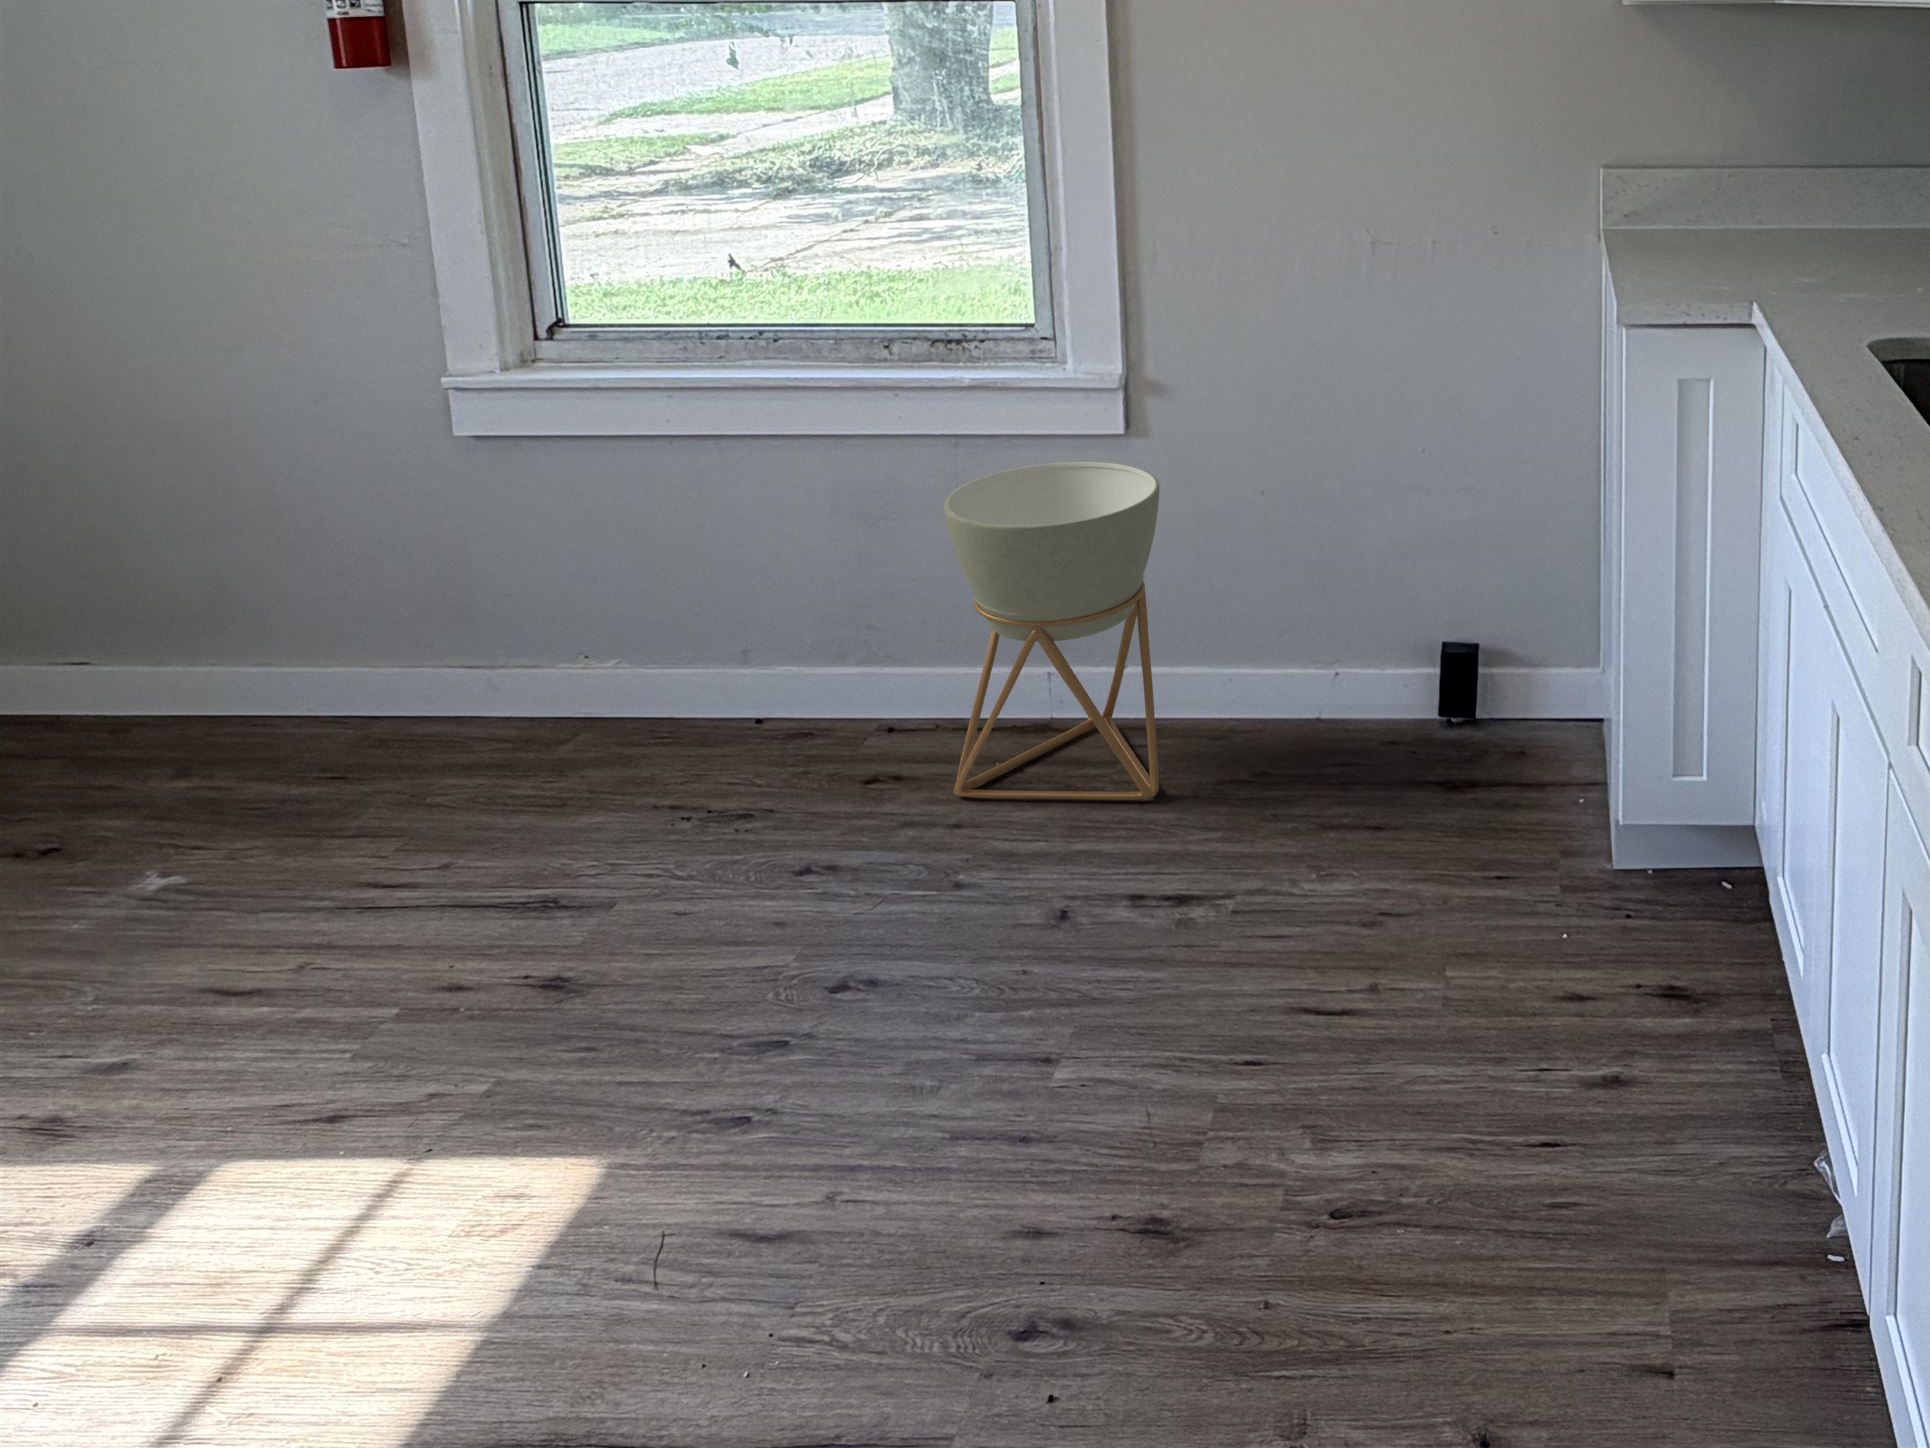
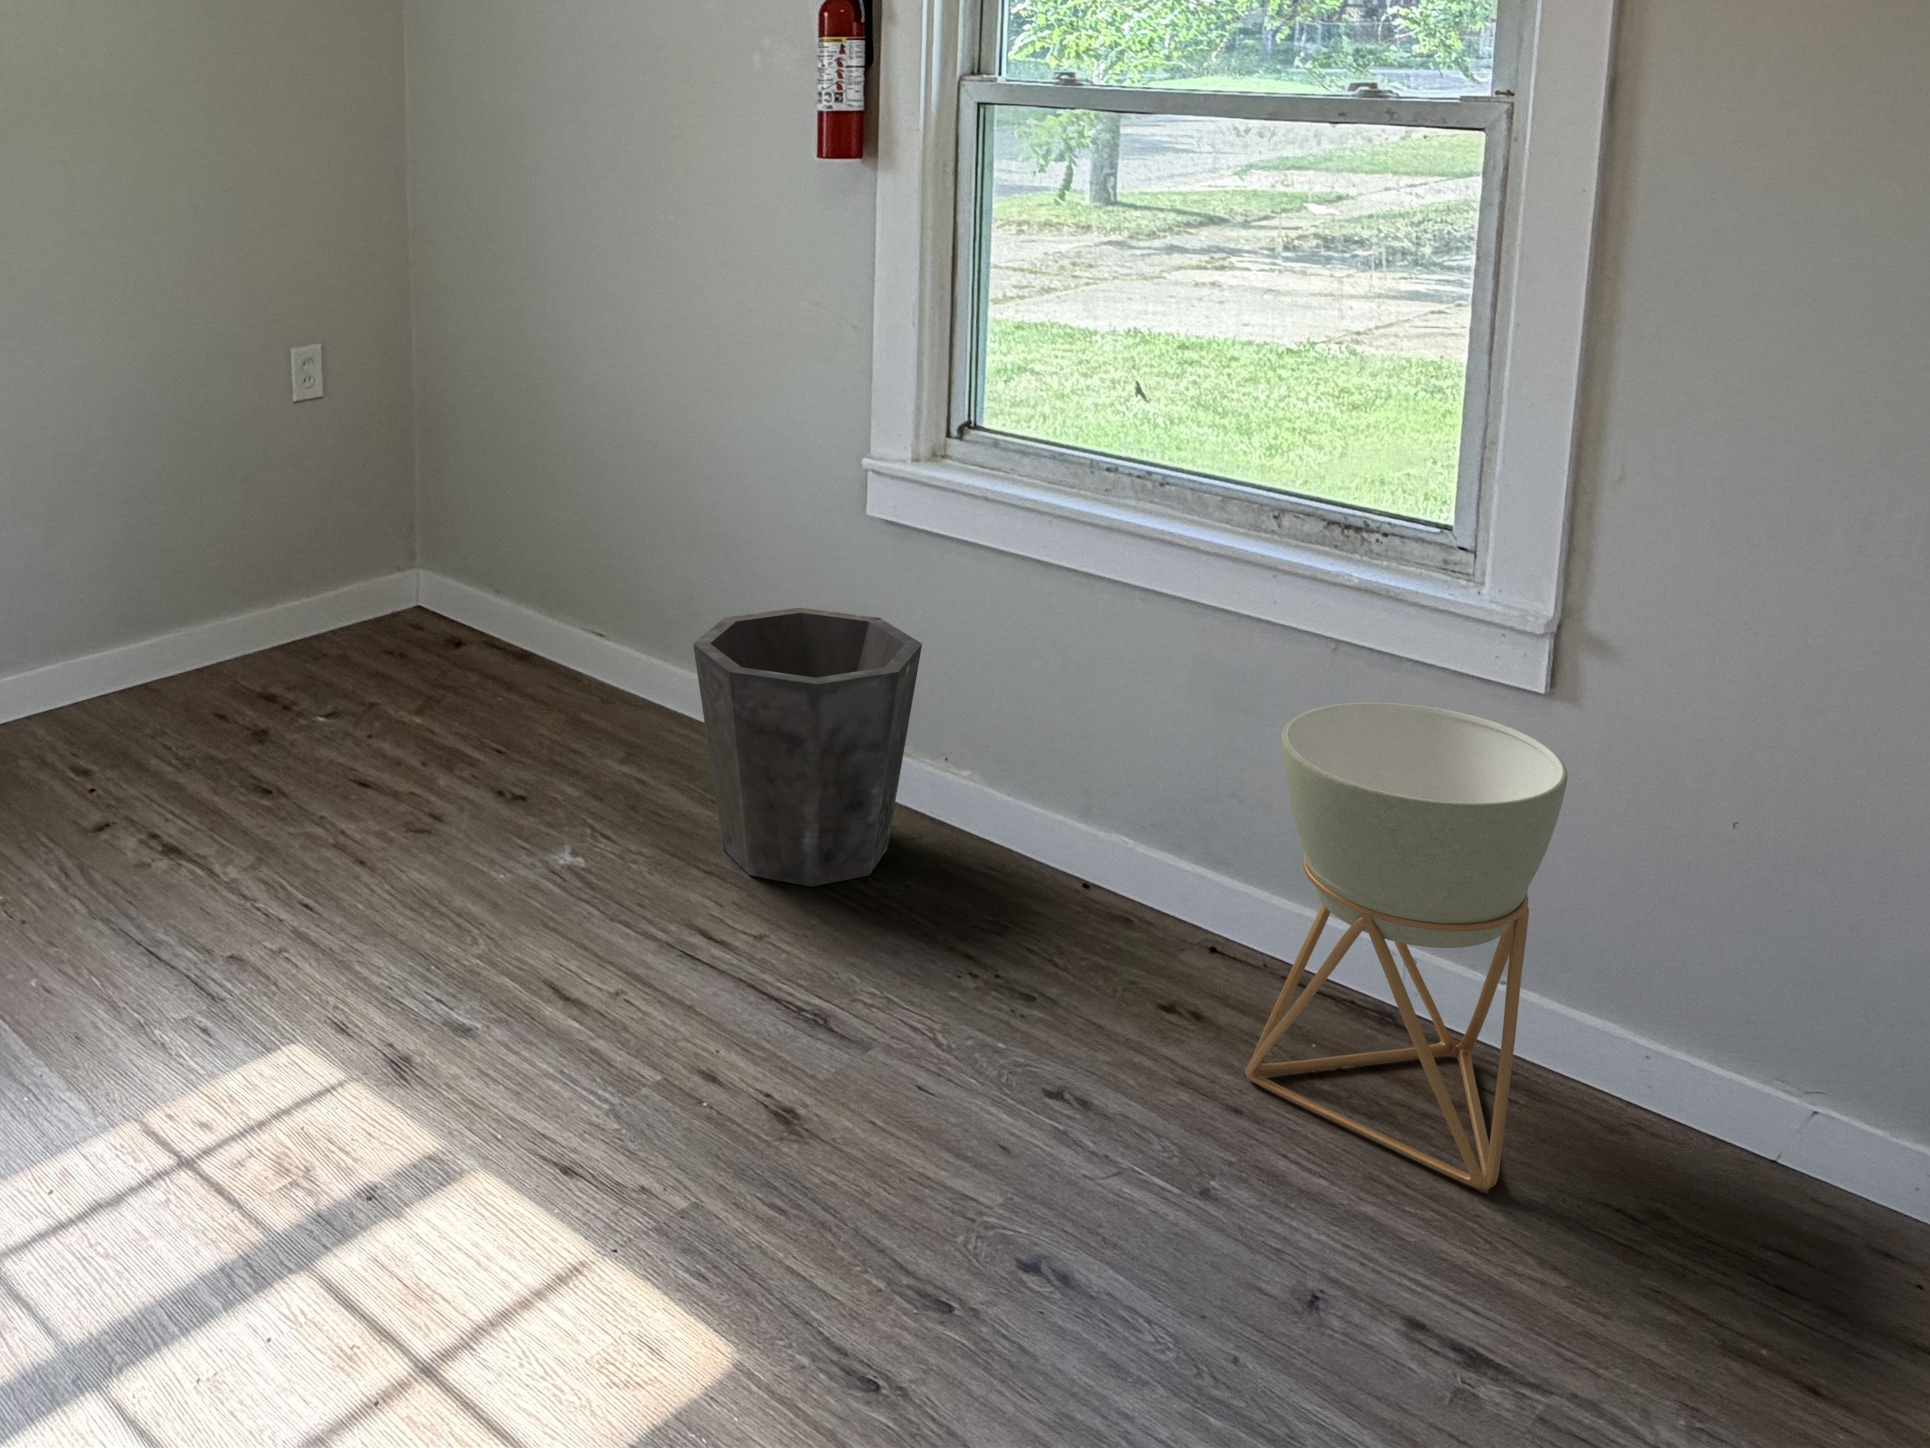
waste bin: none [282,529,553,816] -> present [693,608,922,887]

